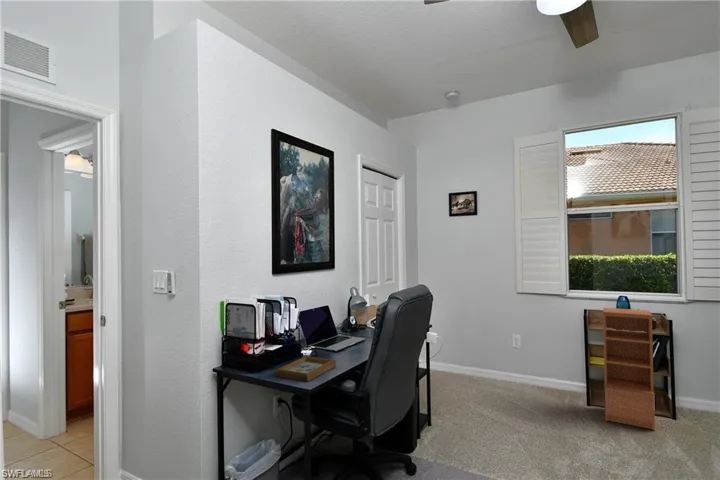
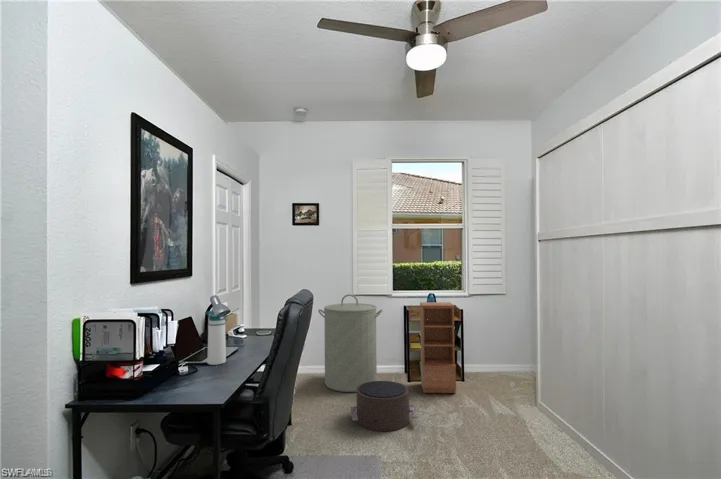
laundry hamper: none [475,293,552,403] -> present [318,294,383,392]
water bottle: none [332,302,350,353] -> present [205,311,226,365]
picture frame: present [275,356,336,382] -> none [161,371,225,397]
pouf: none [497,394,585,458] -> present [351,381,419,431]

